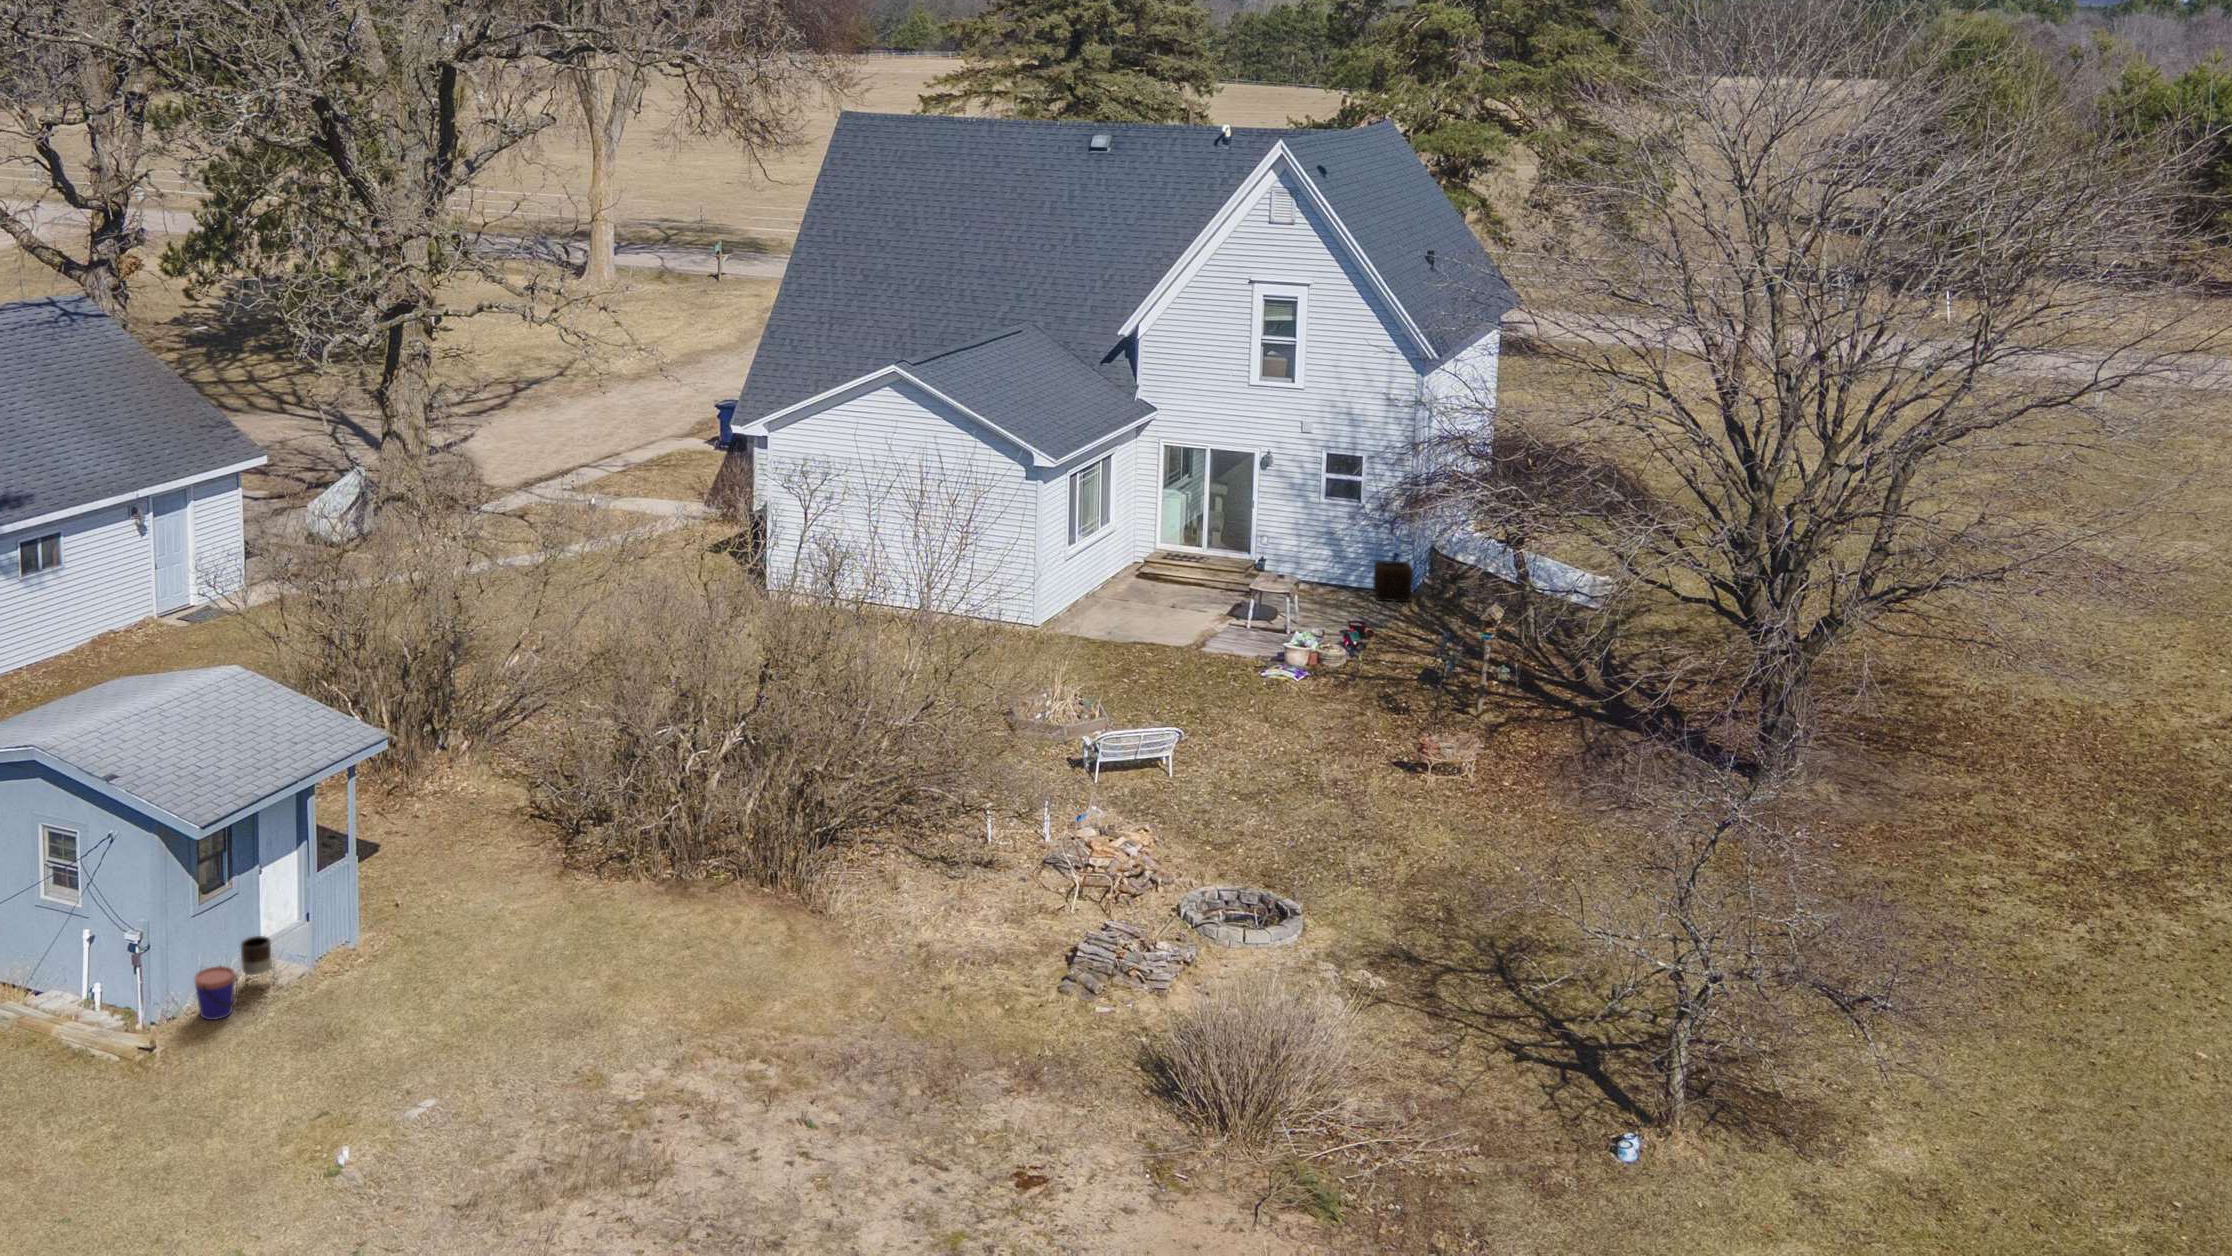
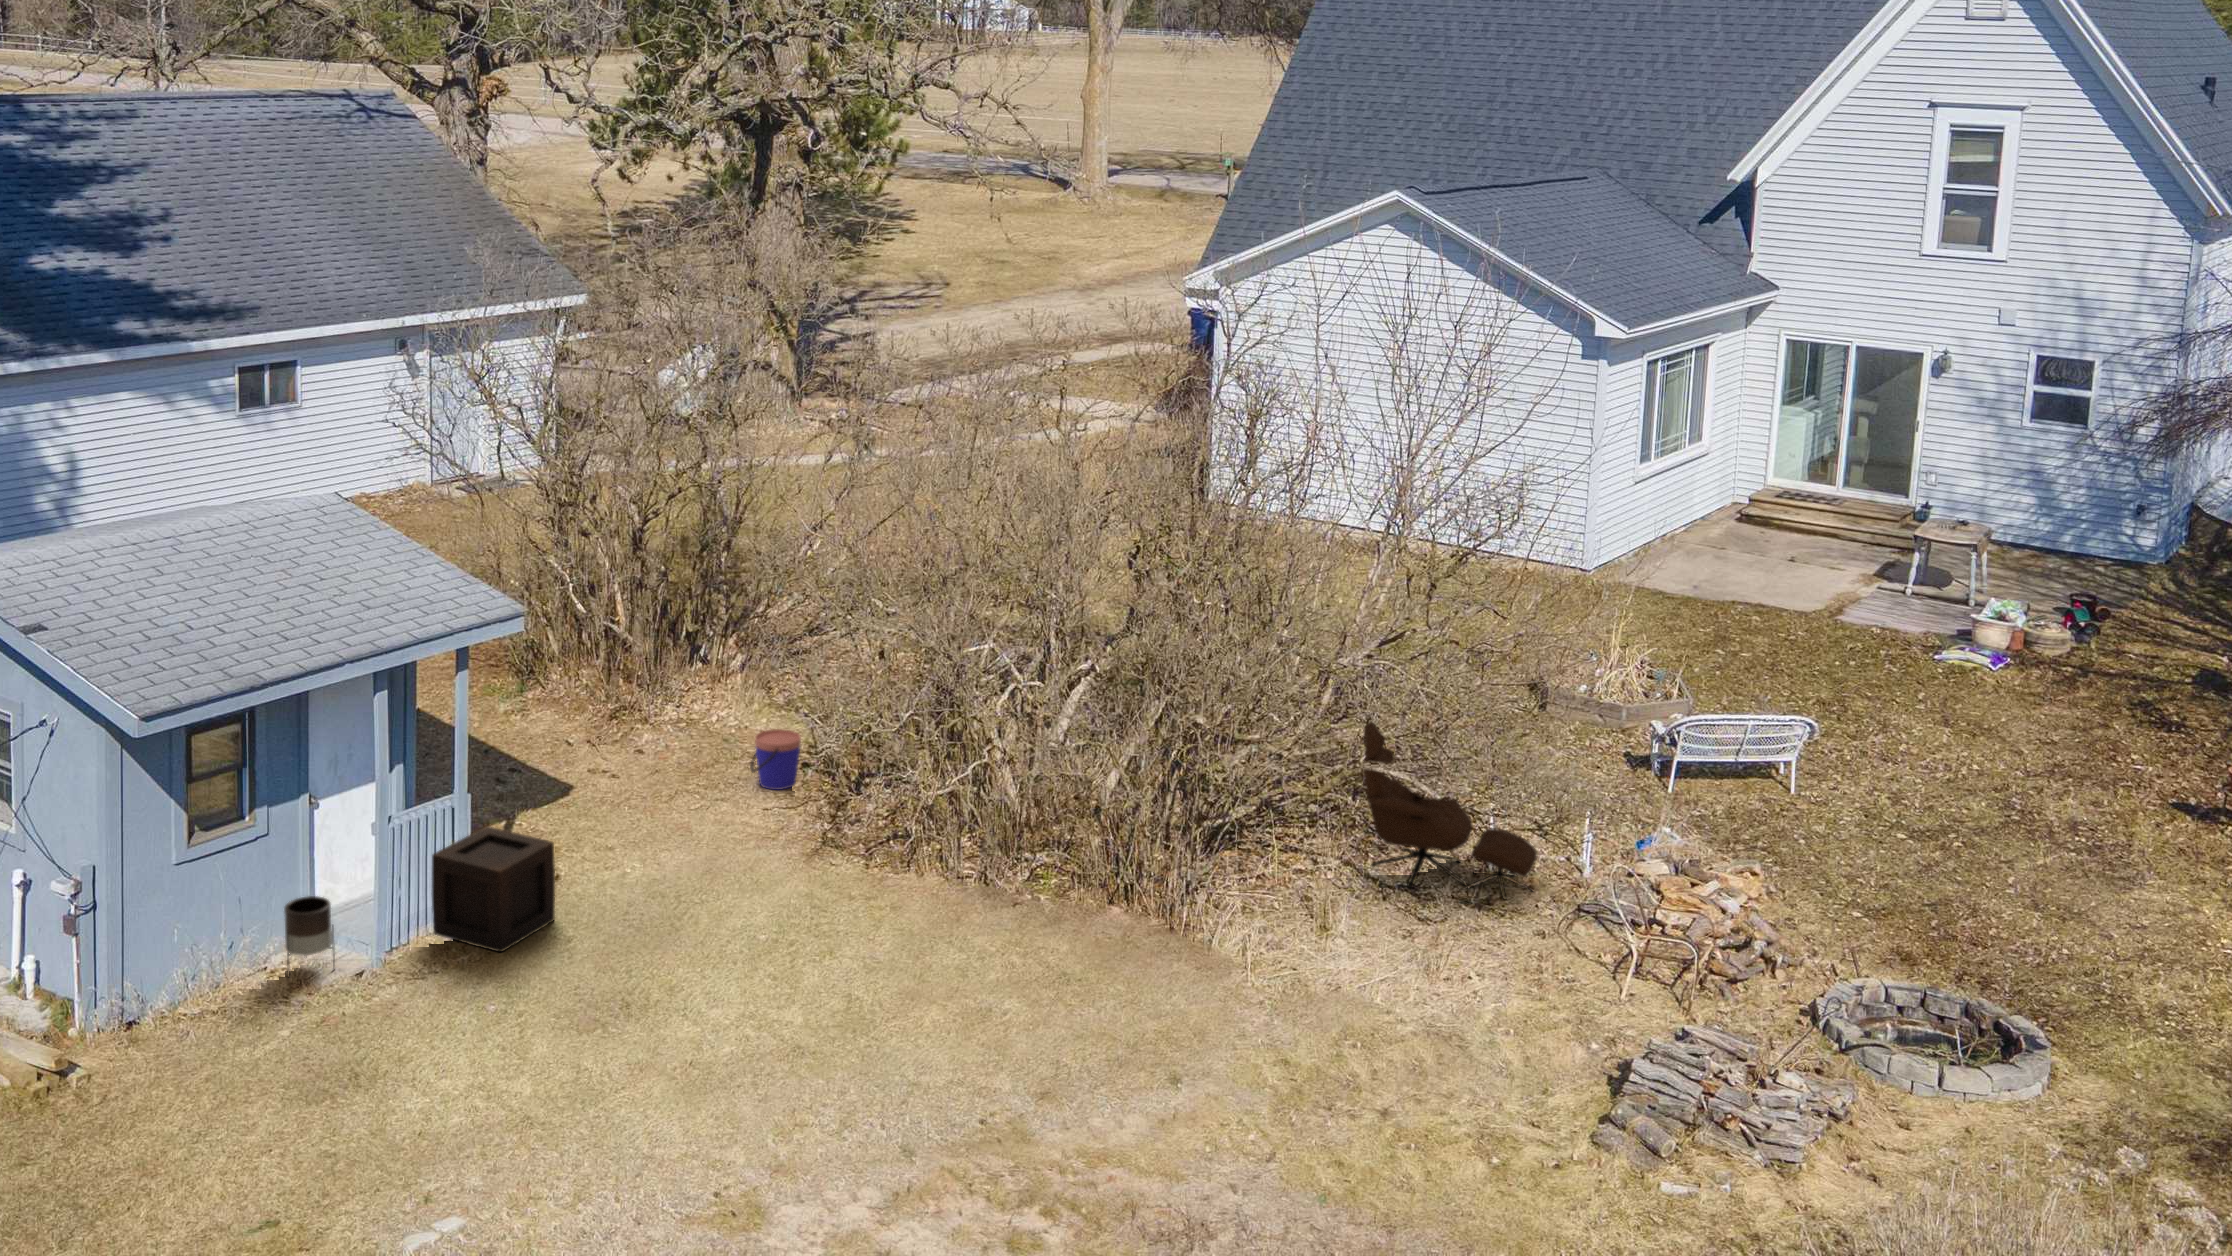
wooden crate: present [1373,561,1413,602] -> present [432,826,555,952]
lounge chair: none [910,747,1018,861] -> present [1364,722,1537,899]
bucket: present [195,966,238,1020] -> present [750,729,801,790]

